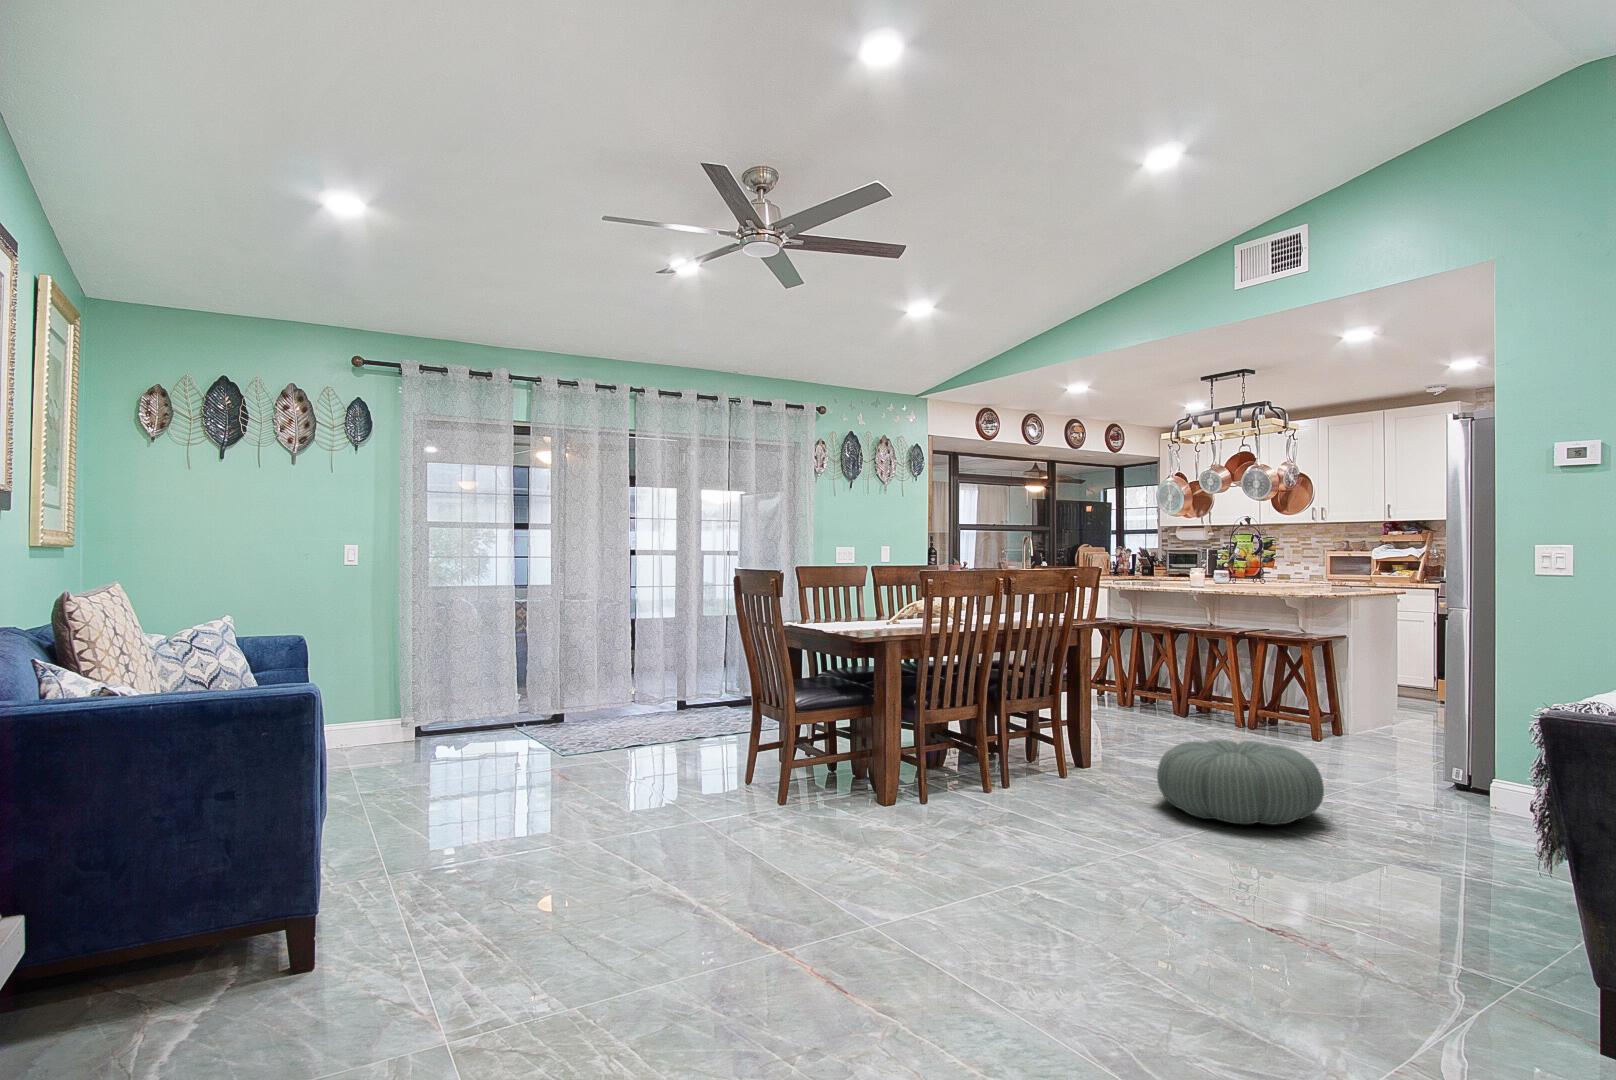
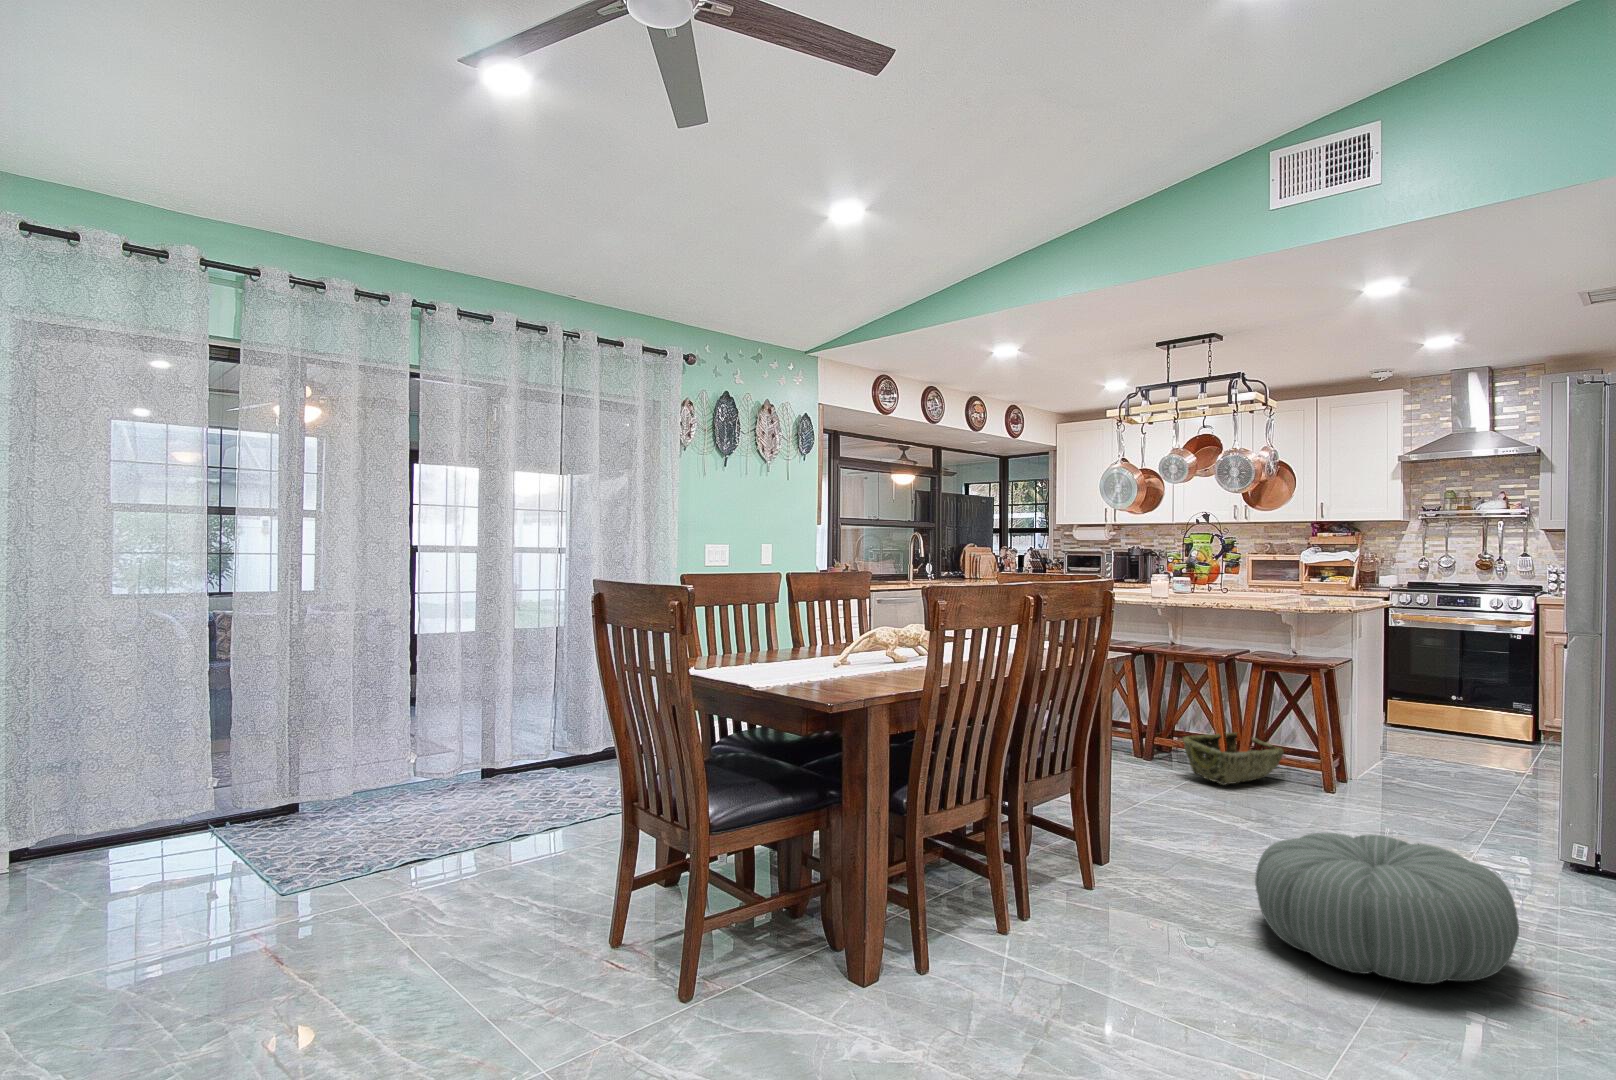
woven basket: none [1199,694,1284,732] -> present [1183,733,1284,785]

